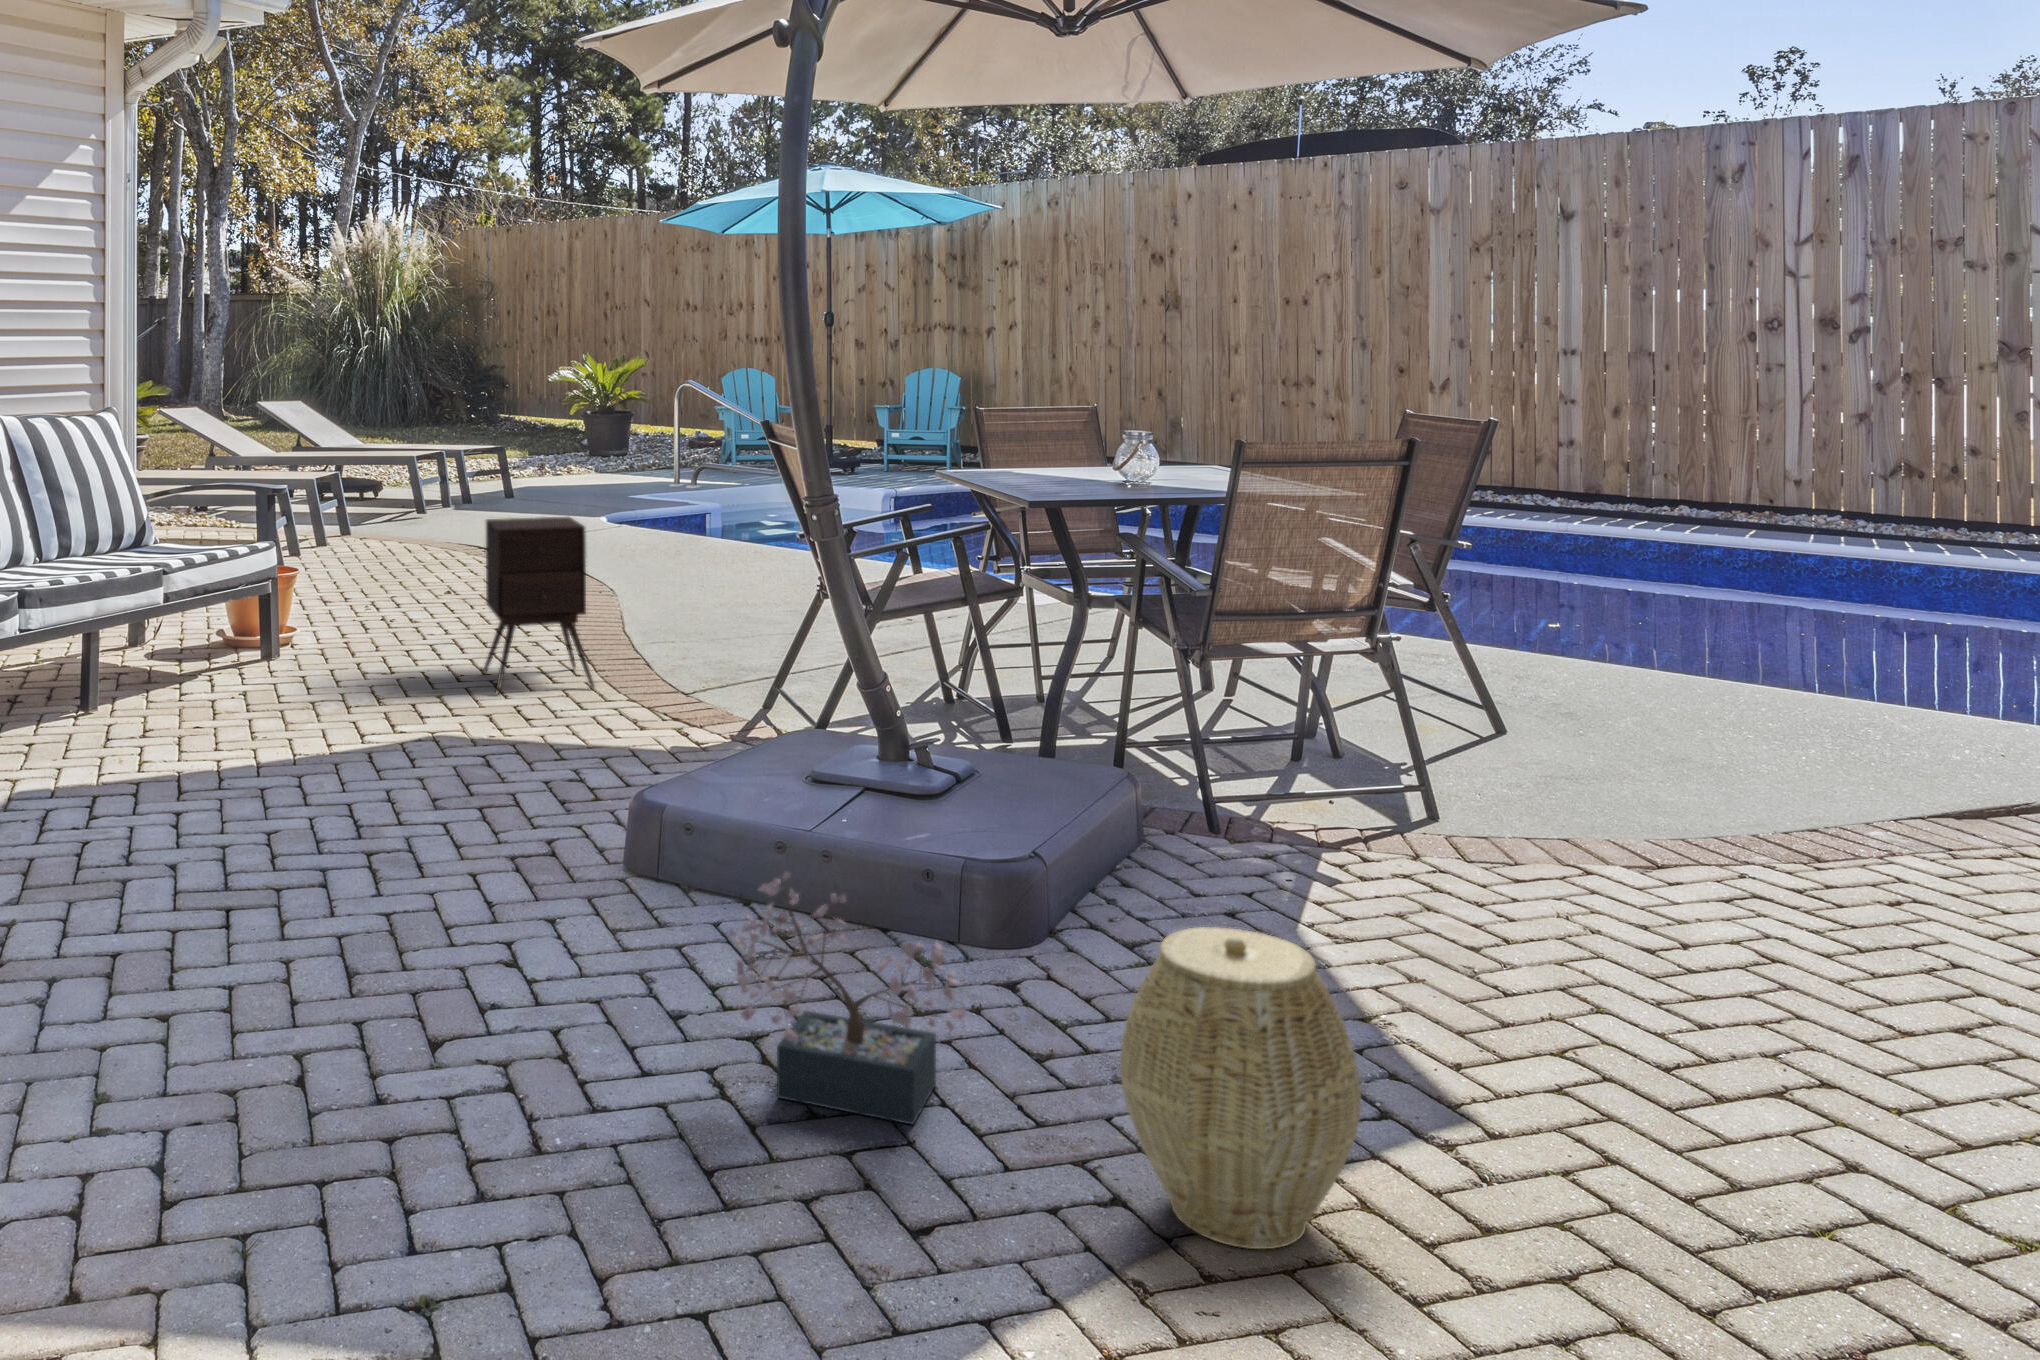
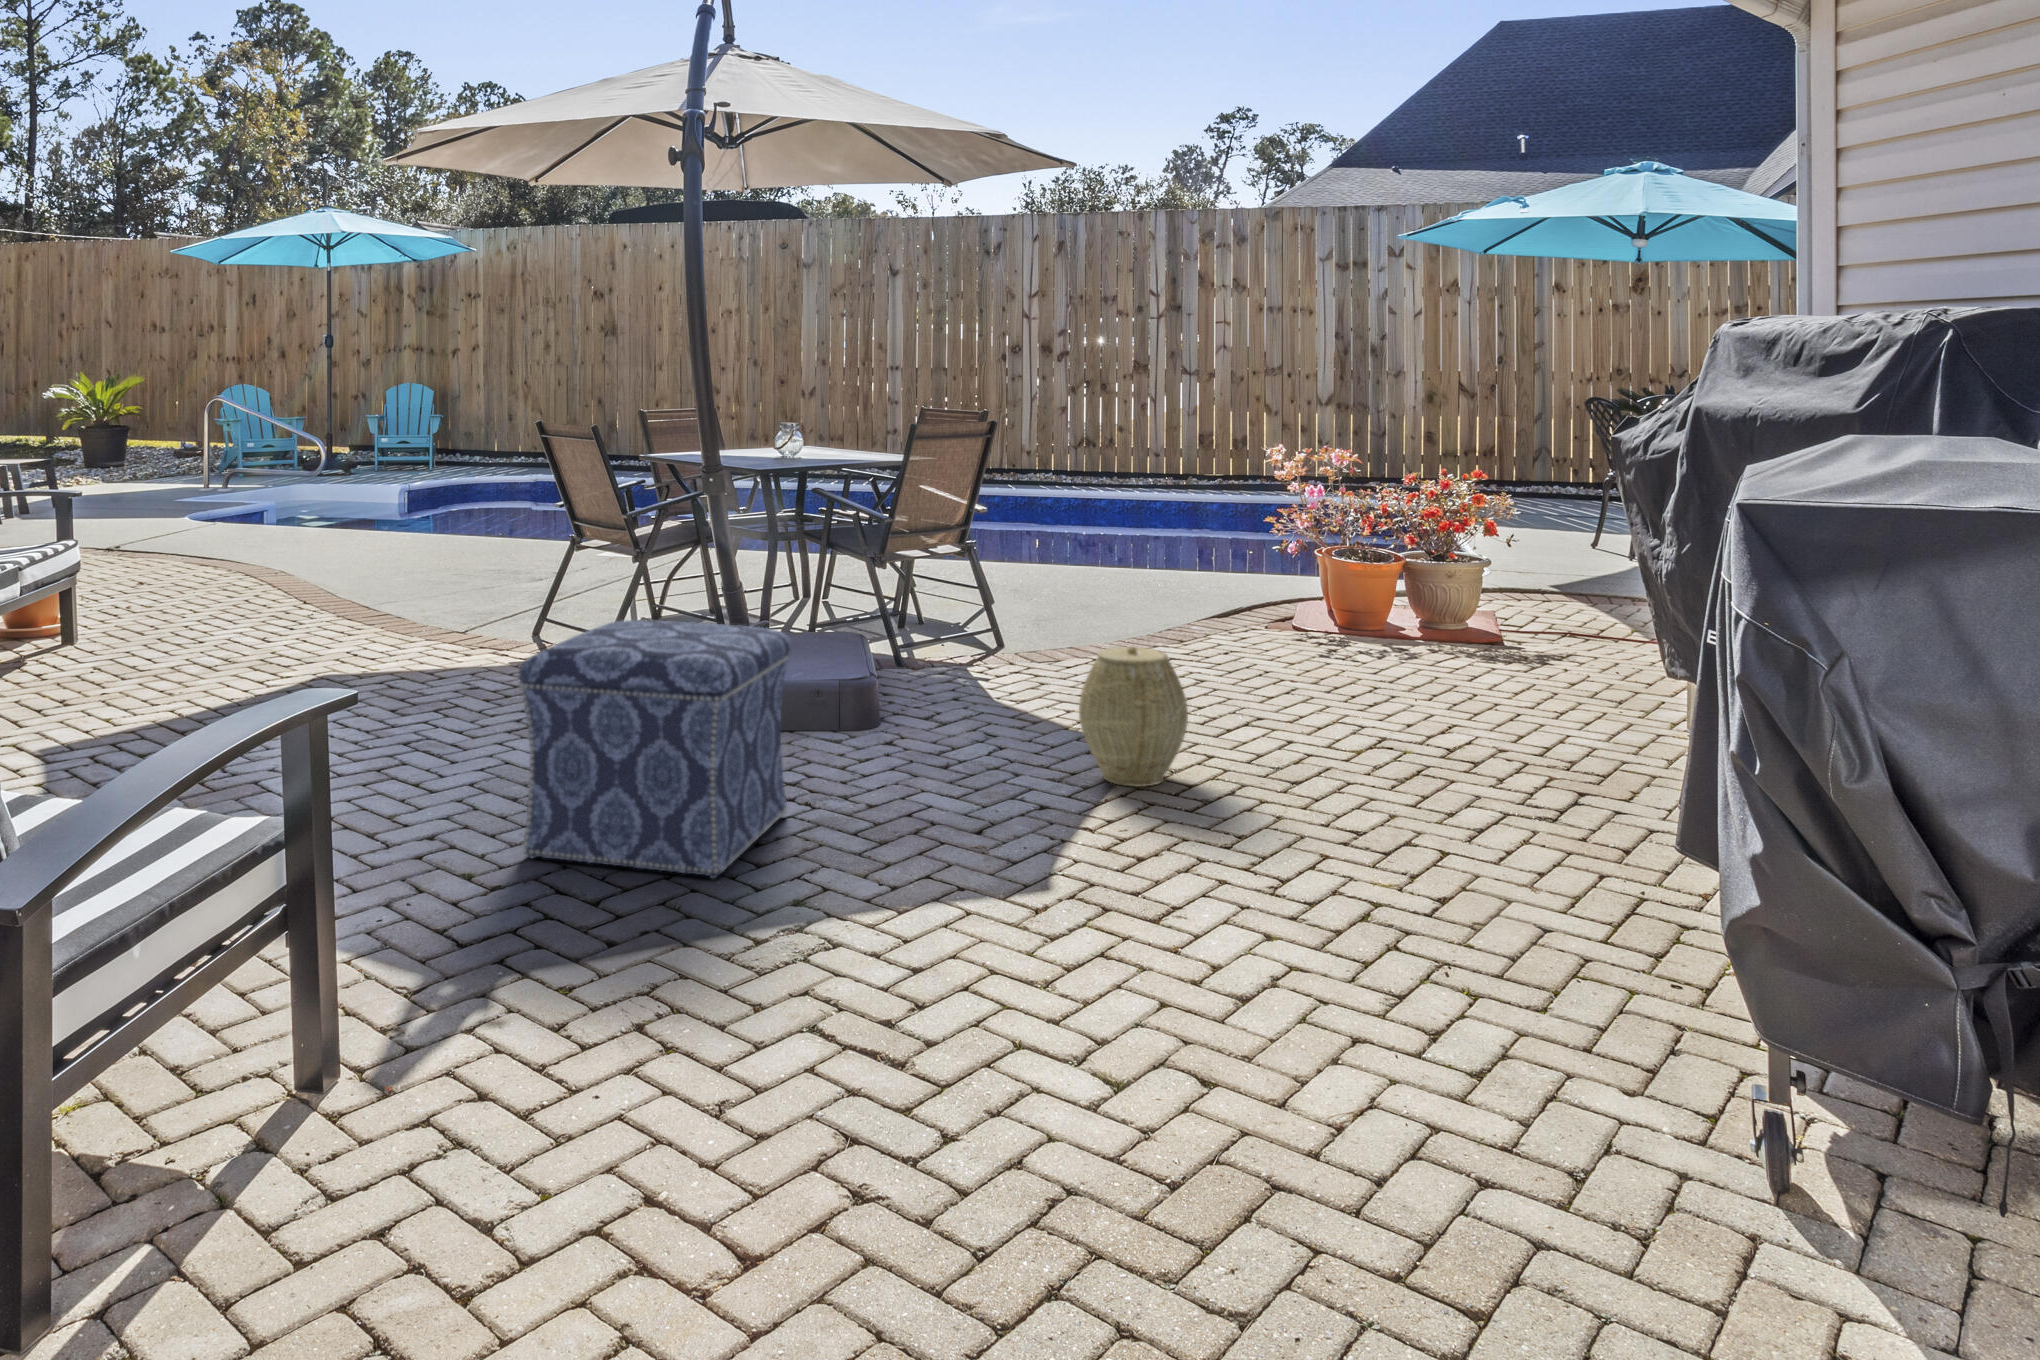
side table: present [483,517,595,694] -> none [328,503,437,644]
ottoman: none [62,742,520,1231] -> present [519,620,791,879]
decorative plant: present [729,872,966,1124] -> none [854,665,987,783]

